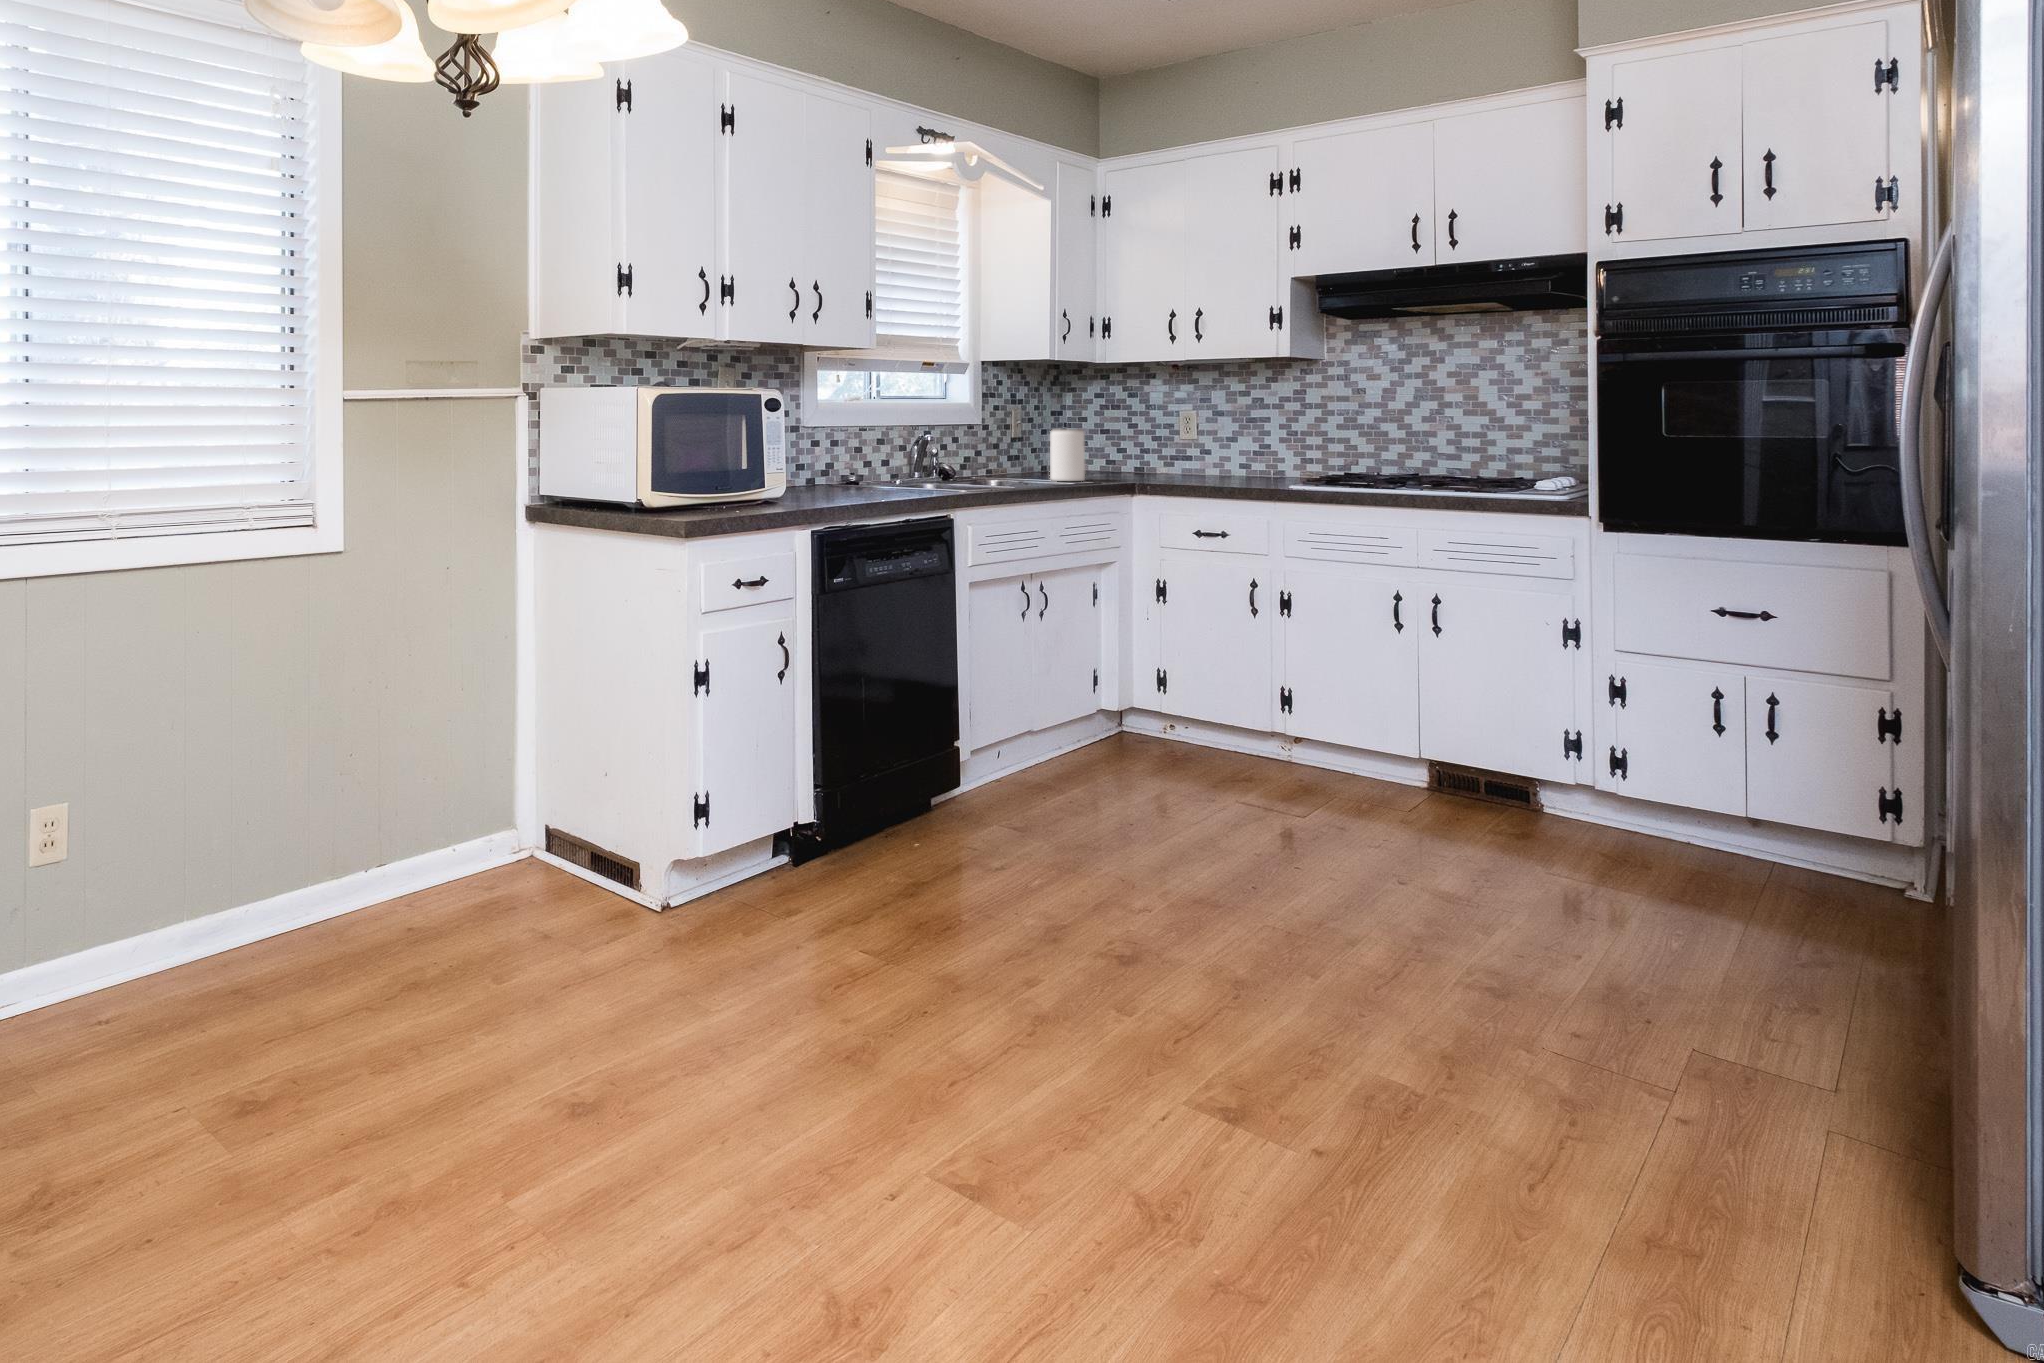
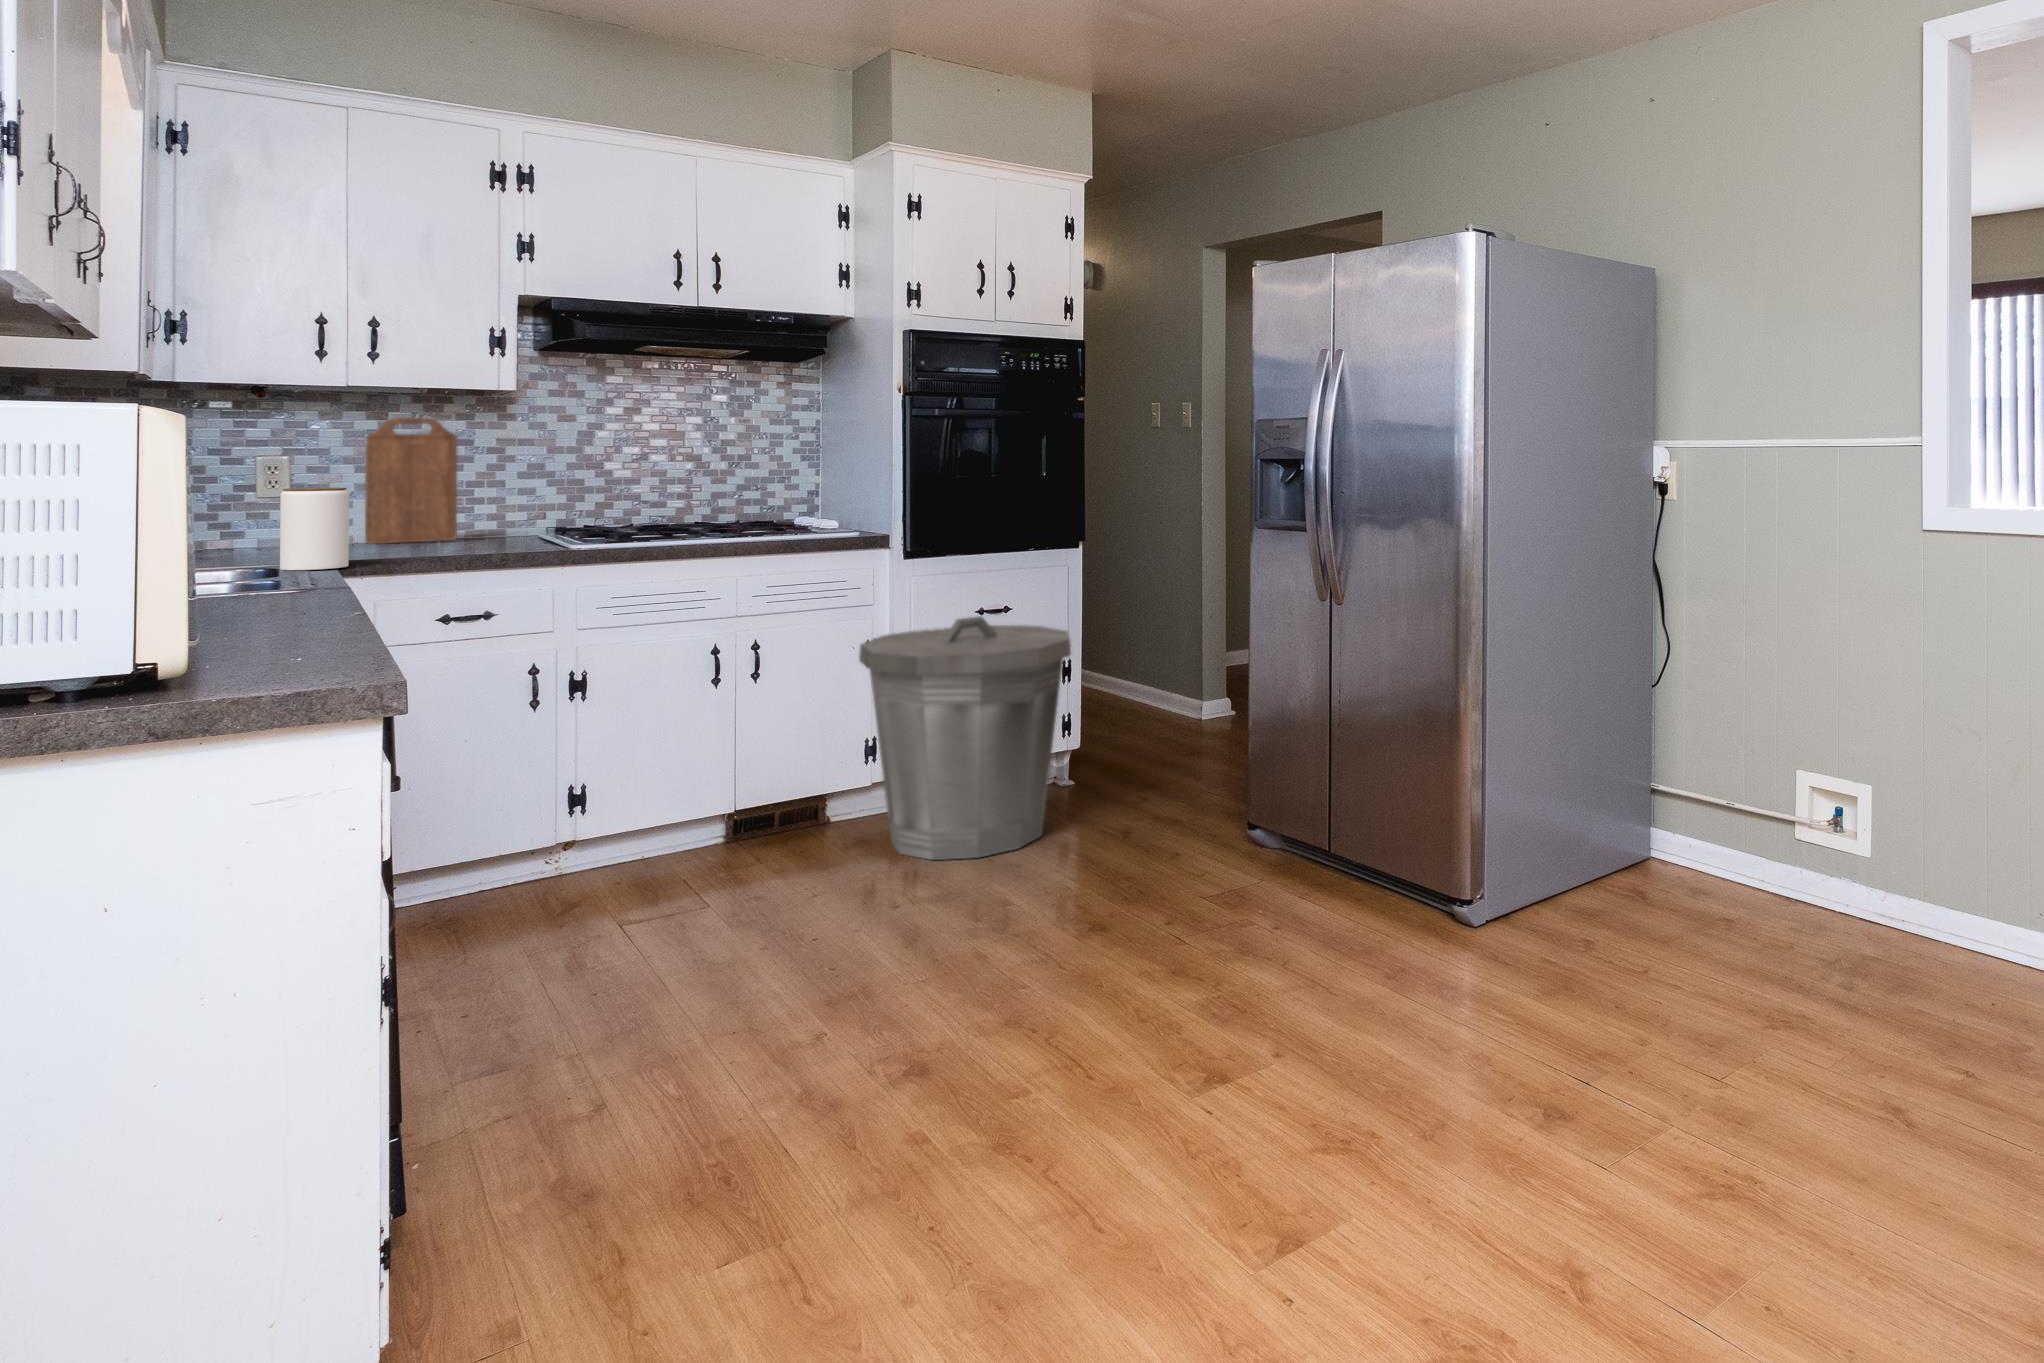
cutting board: none [1202,382,1256,476] -> present [365,417,458,544]
trash can: none [1467,601,1766,903] -> present [859,616,1071,860]

